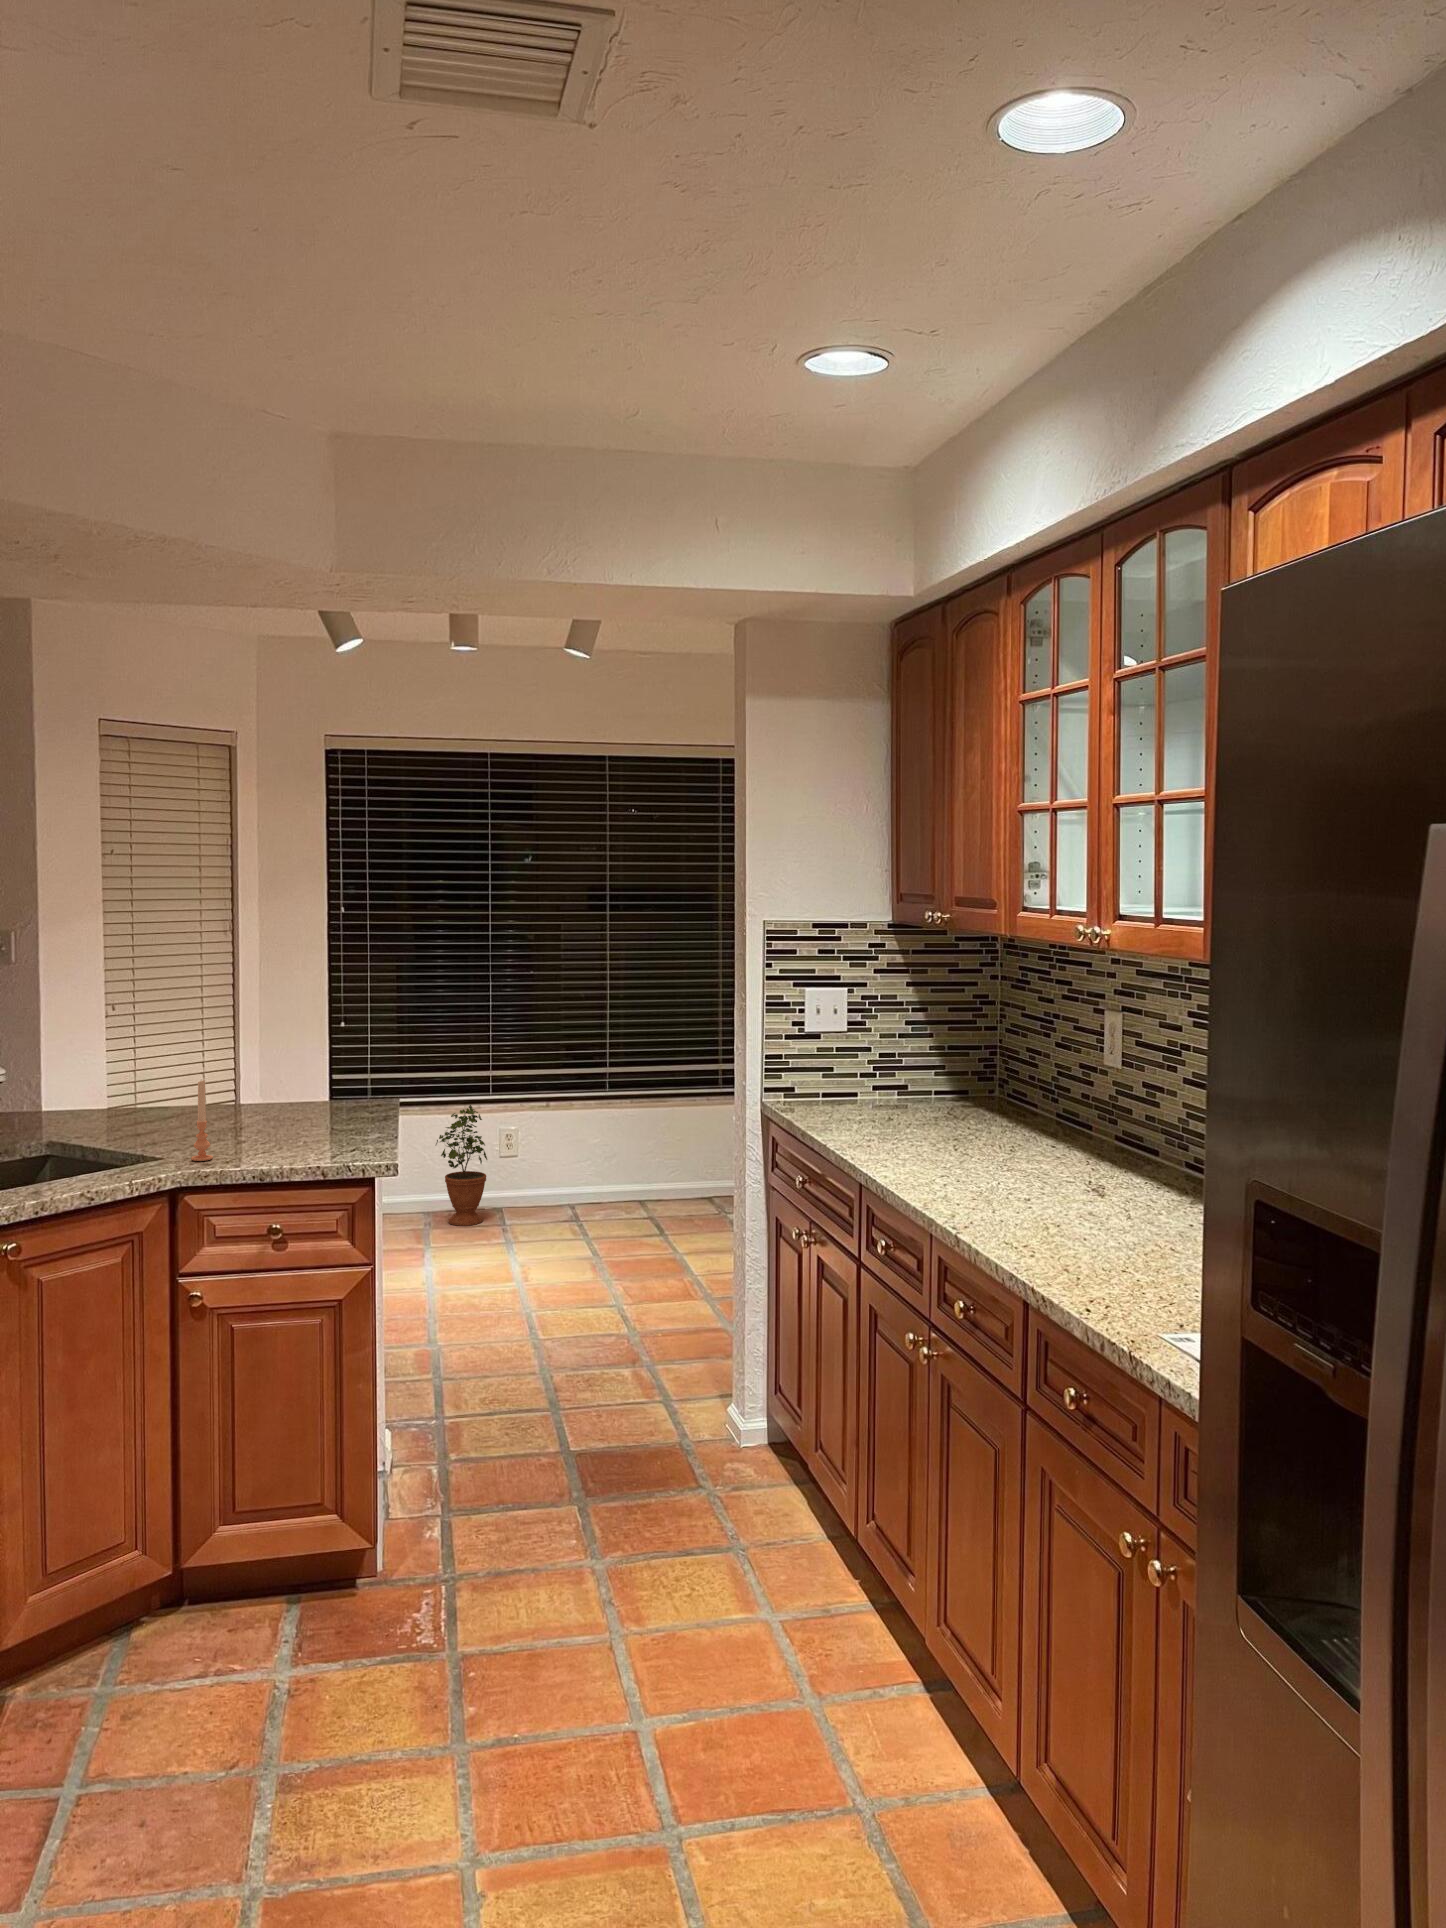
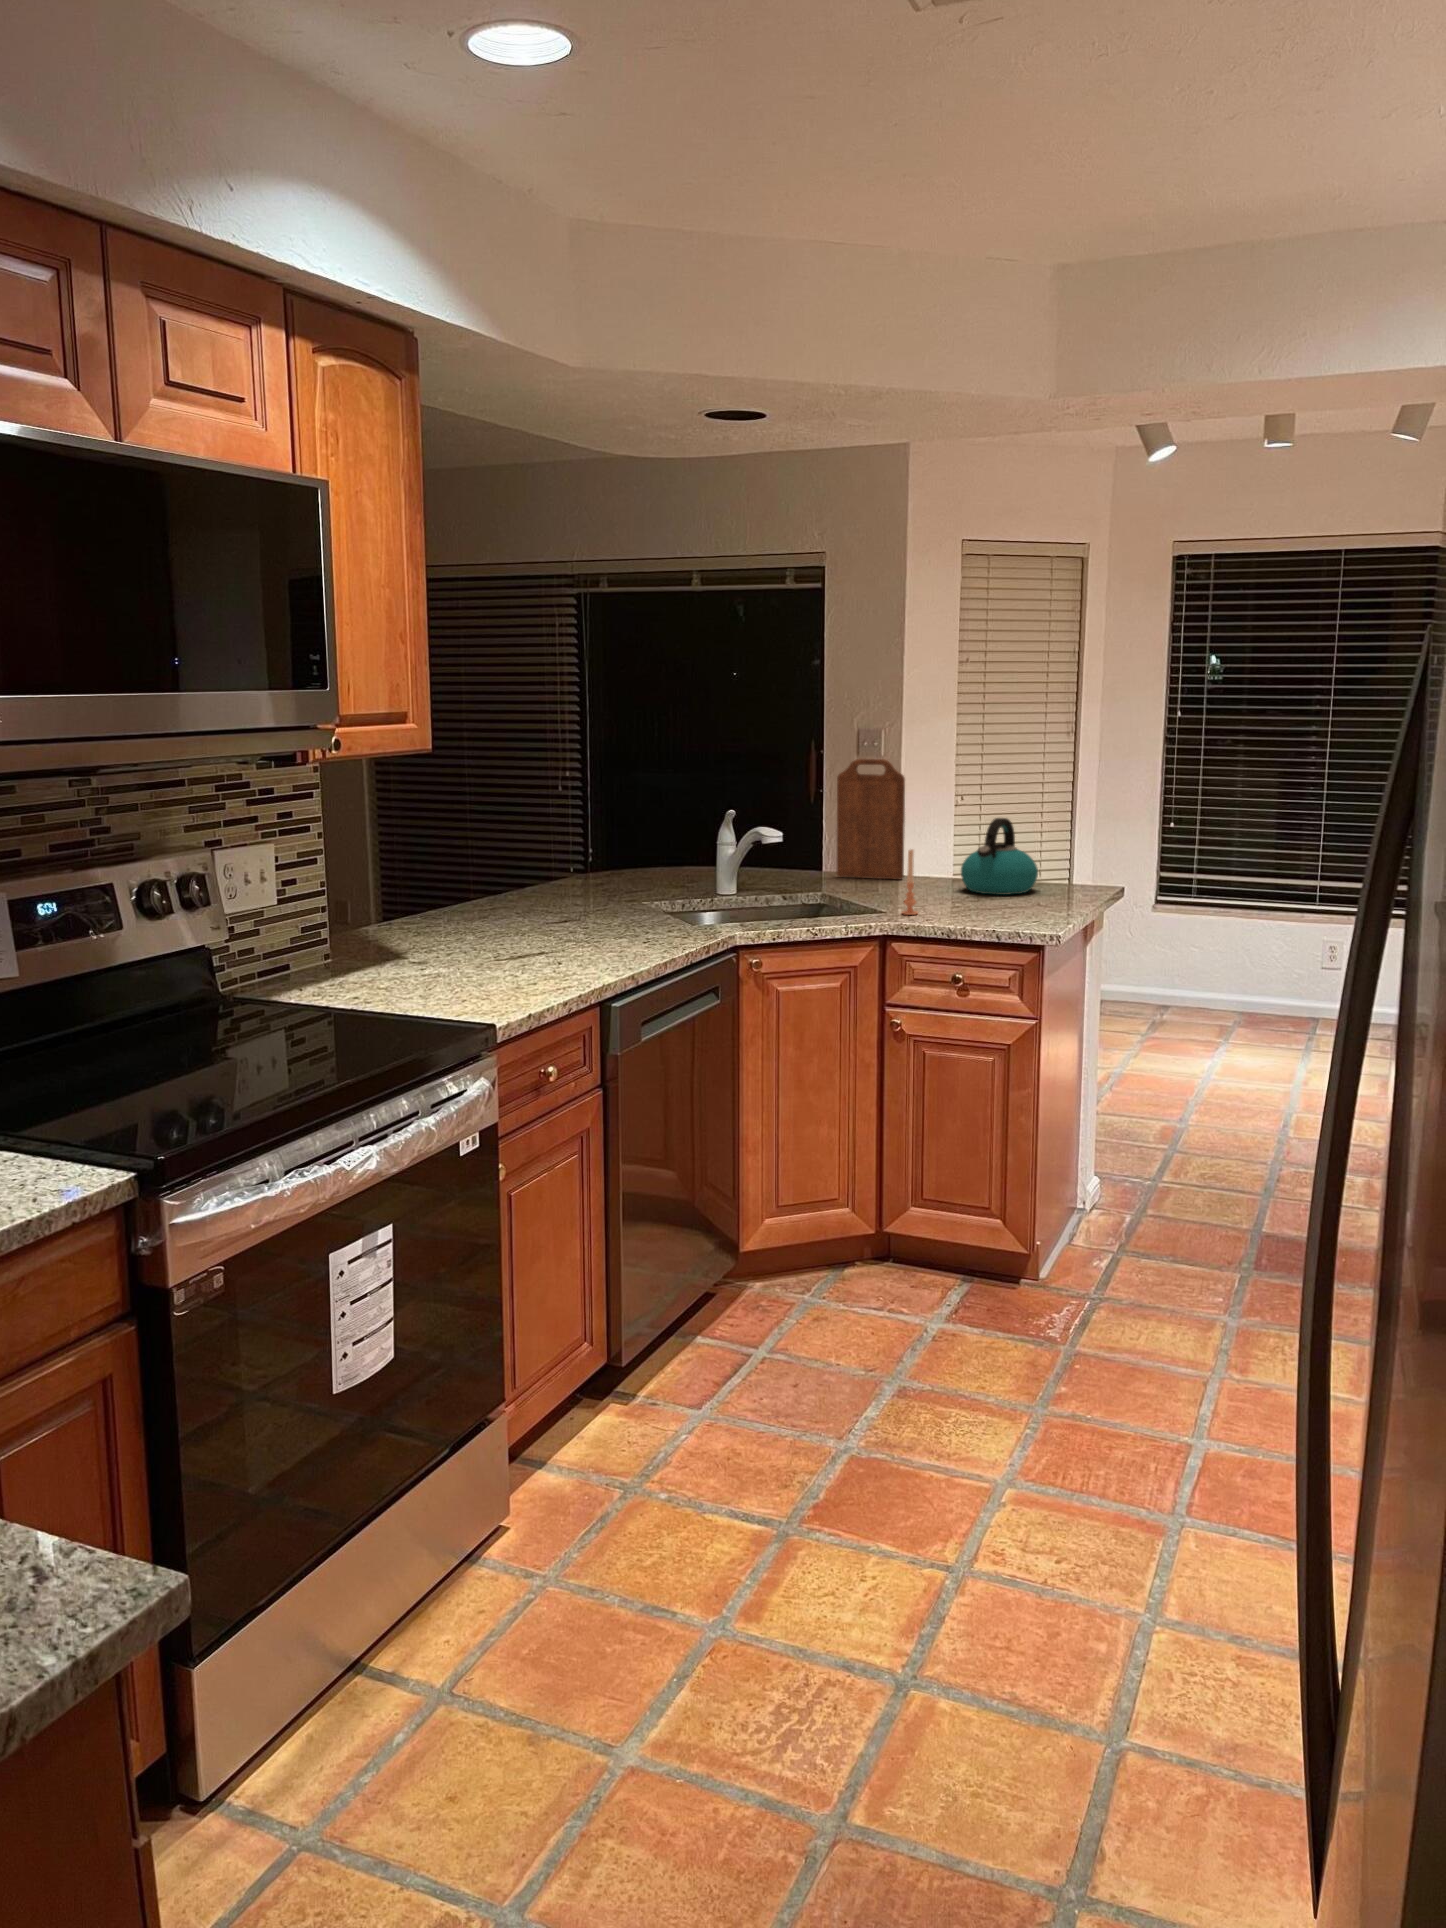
cutting board: none [51,971,144,1118] -> present [836,759,905,880]
kettle: none [229,1034,321,1124] -> present [961,818,1038,895]
potted plant: present [436,1105,487,1226] -> none [1251,908,1305,1029]

